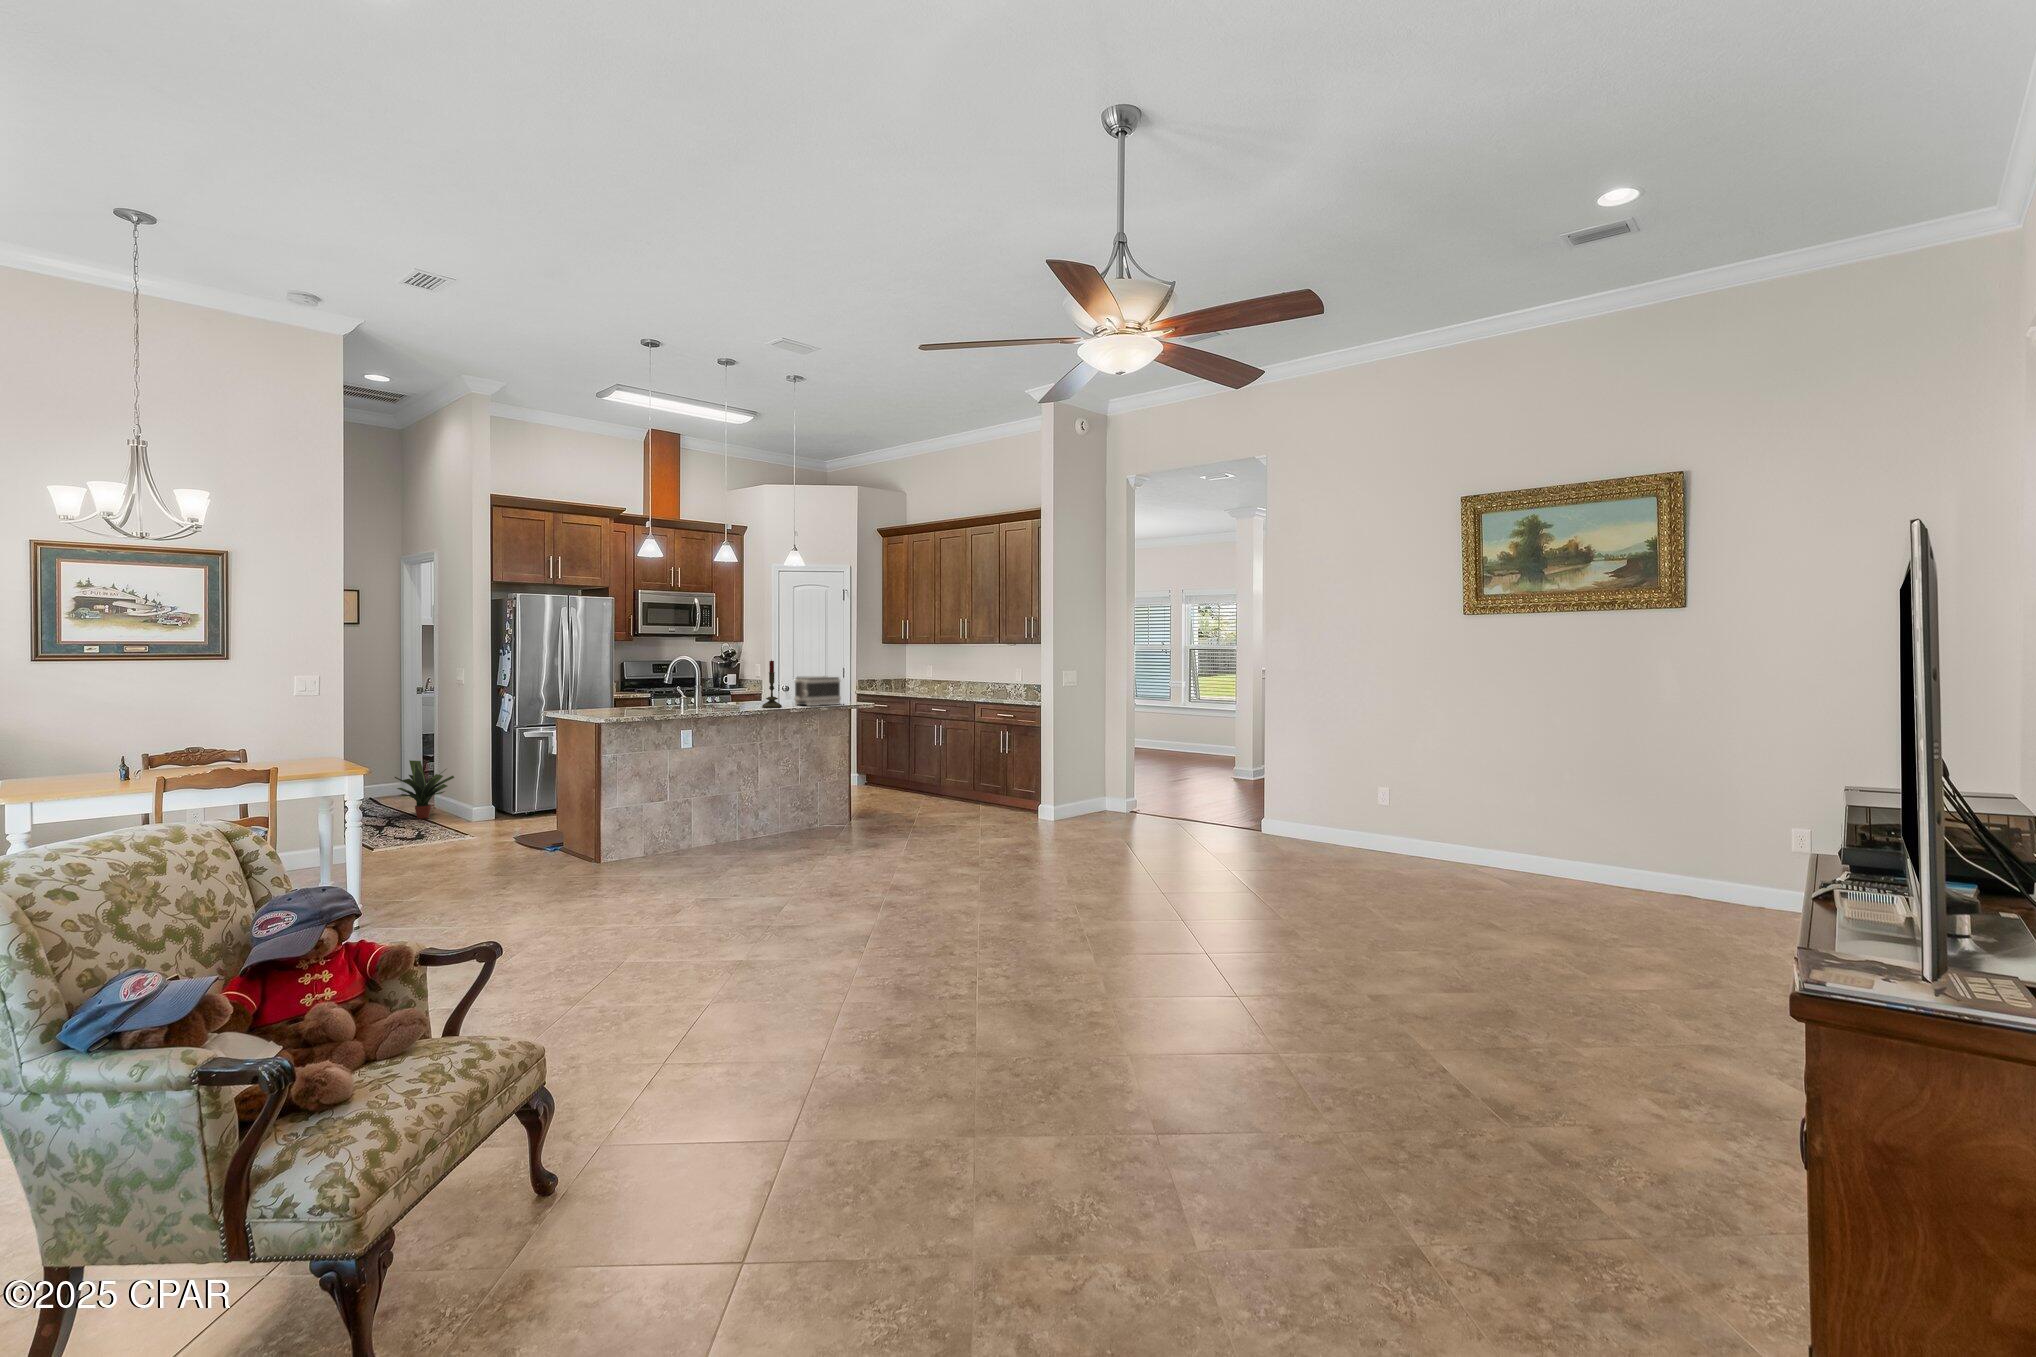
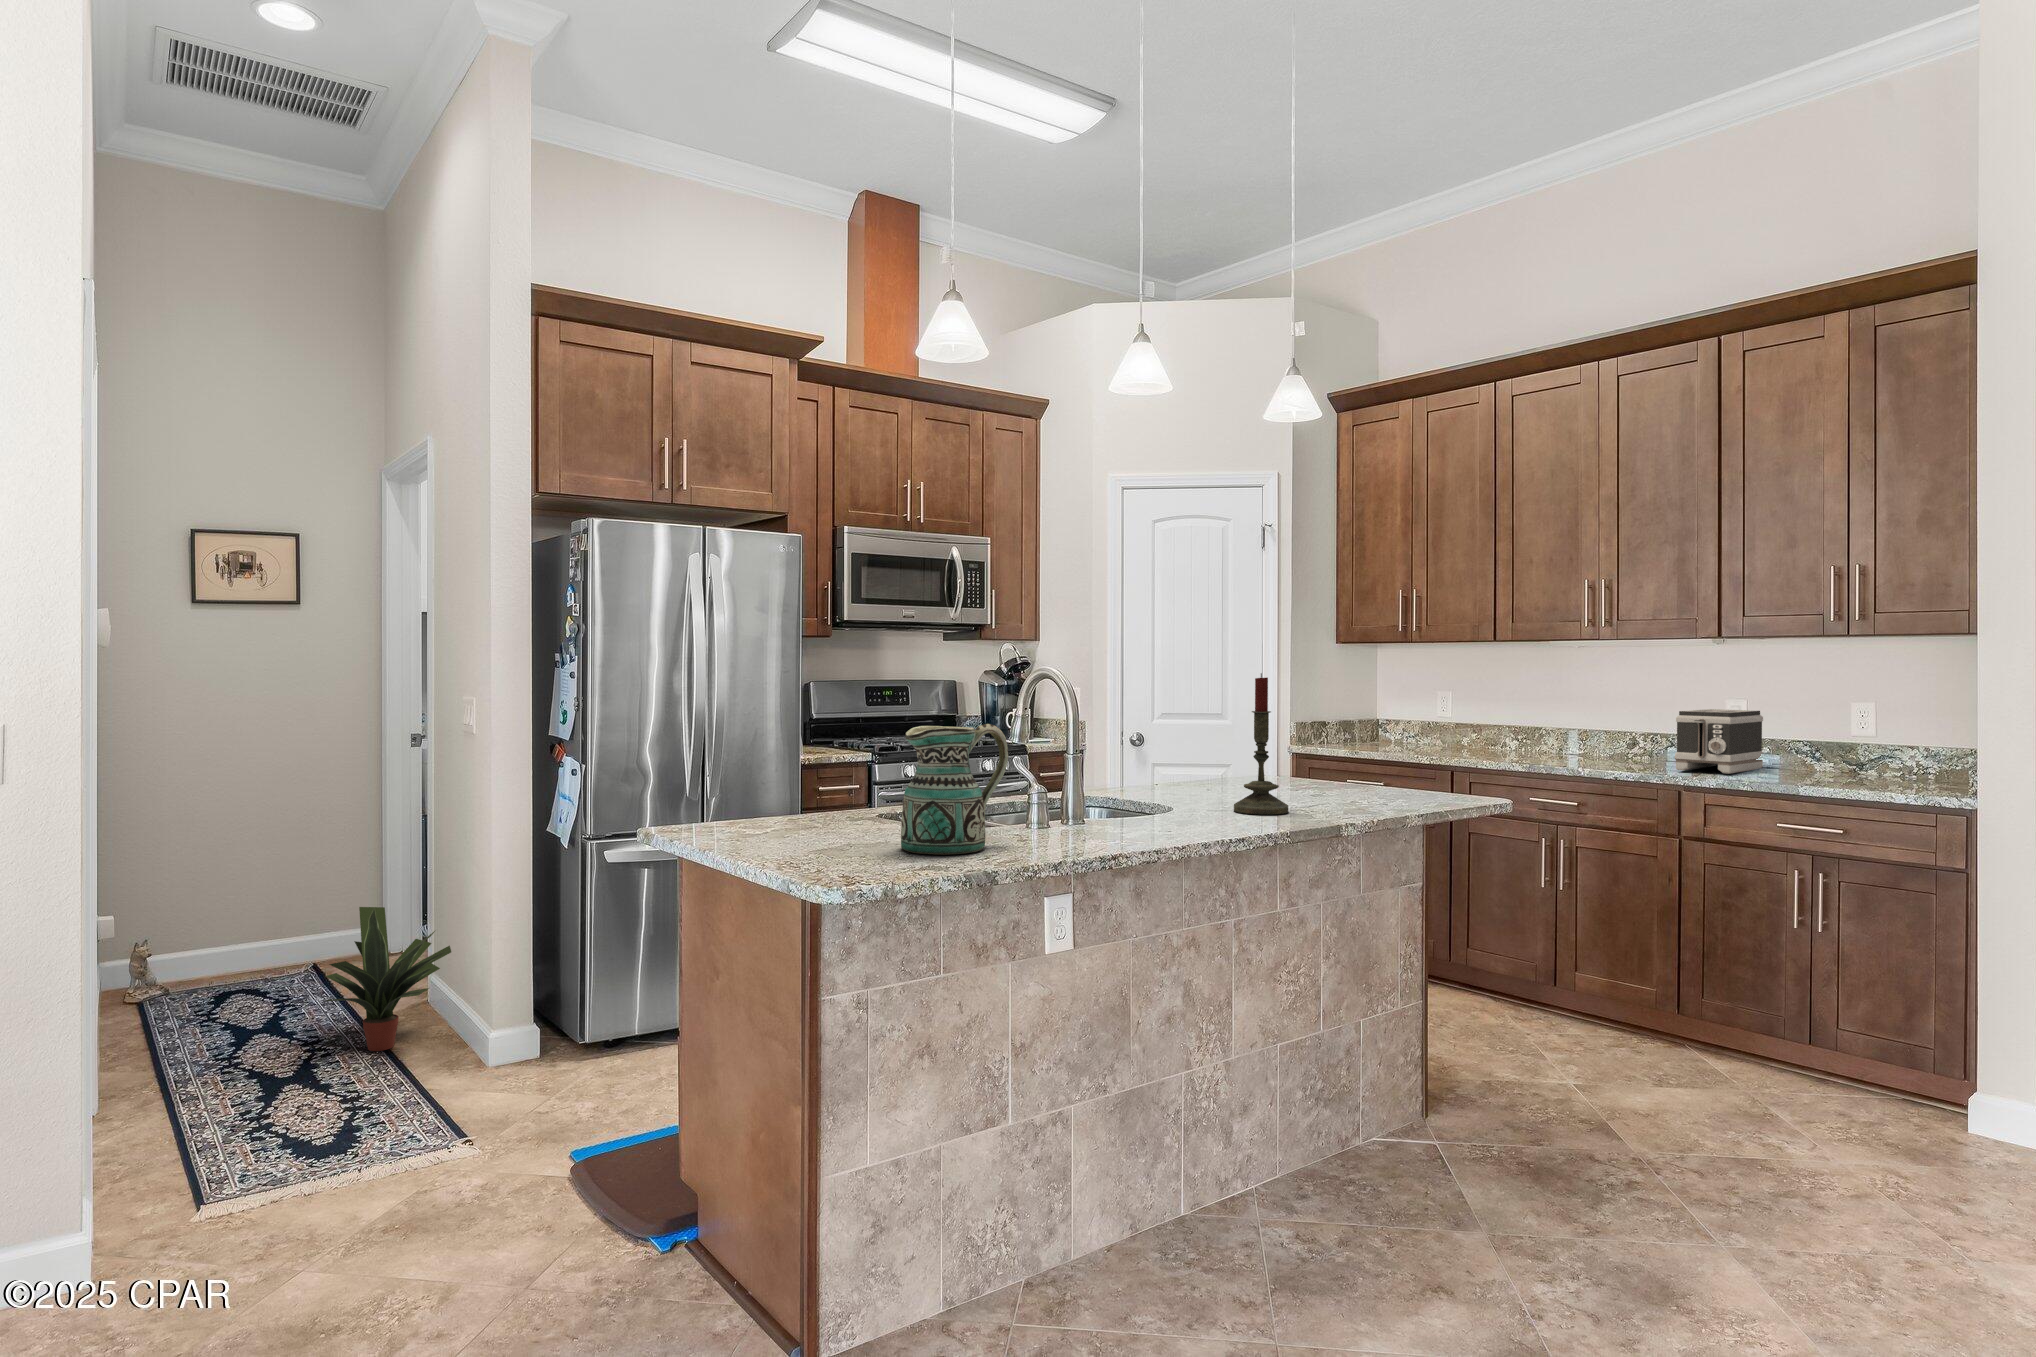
ceramic pitcher: none [629,676,666,715] -> present [901,724,1008,854]
toaster: present [794,676,841,706] -> present [1675,709,1763,774]

